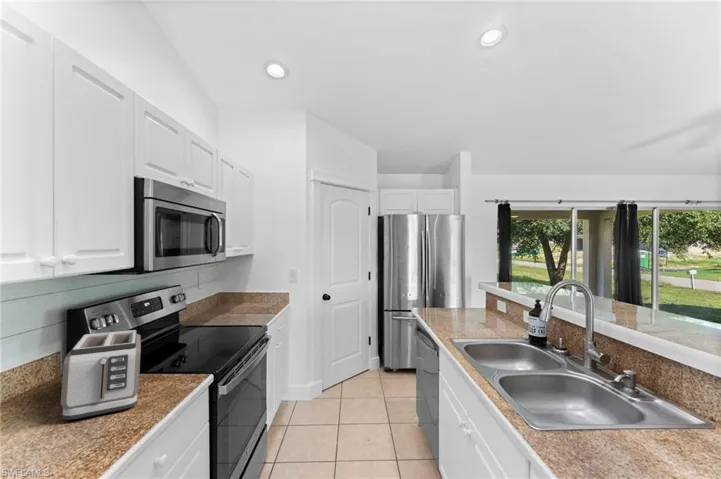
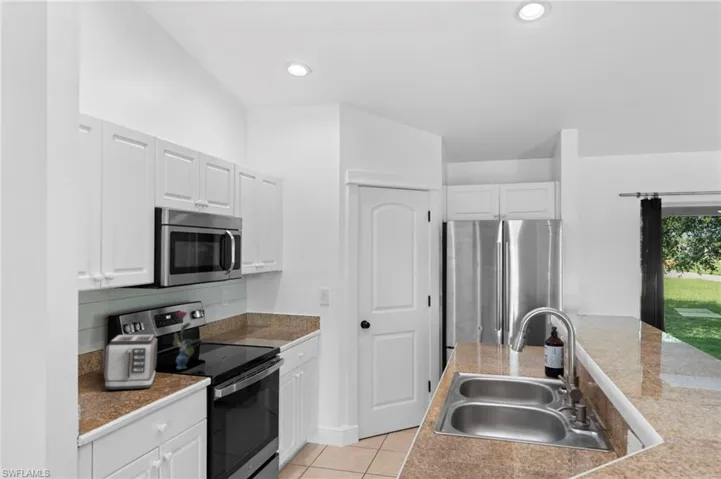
vase: none [158,298,186,365] -> present [173,311,194,369]

